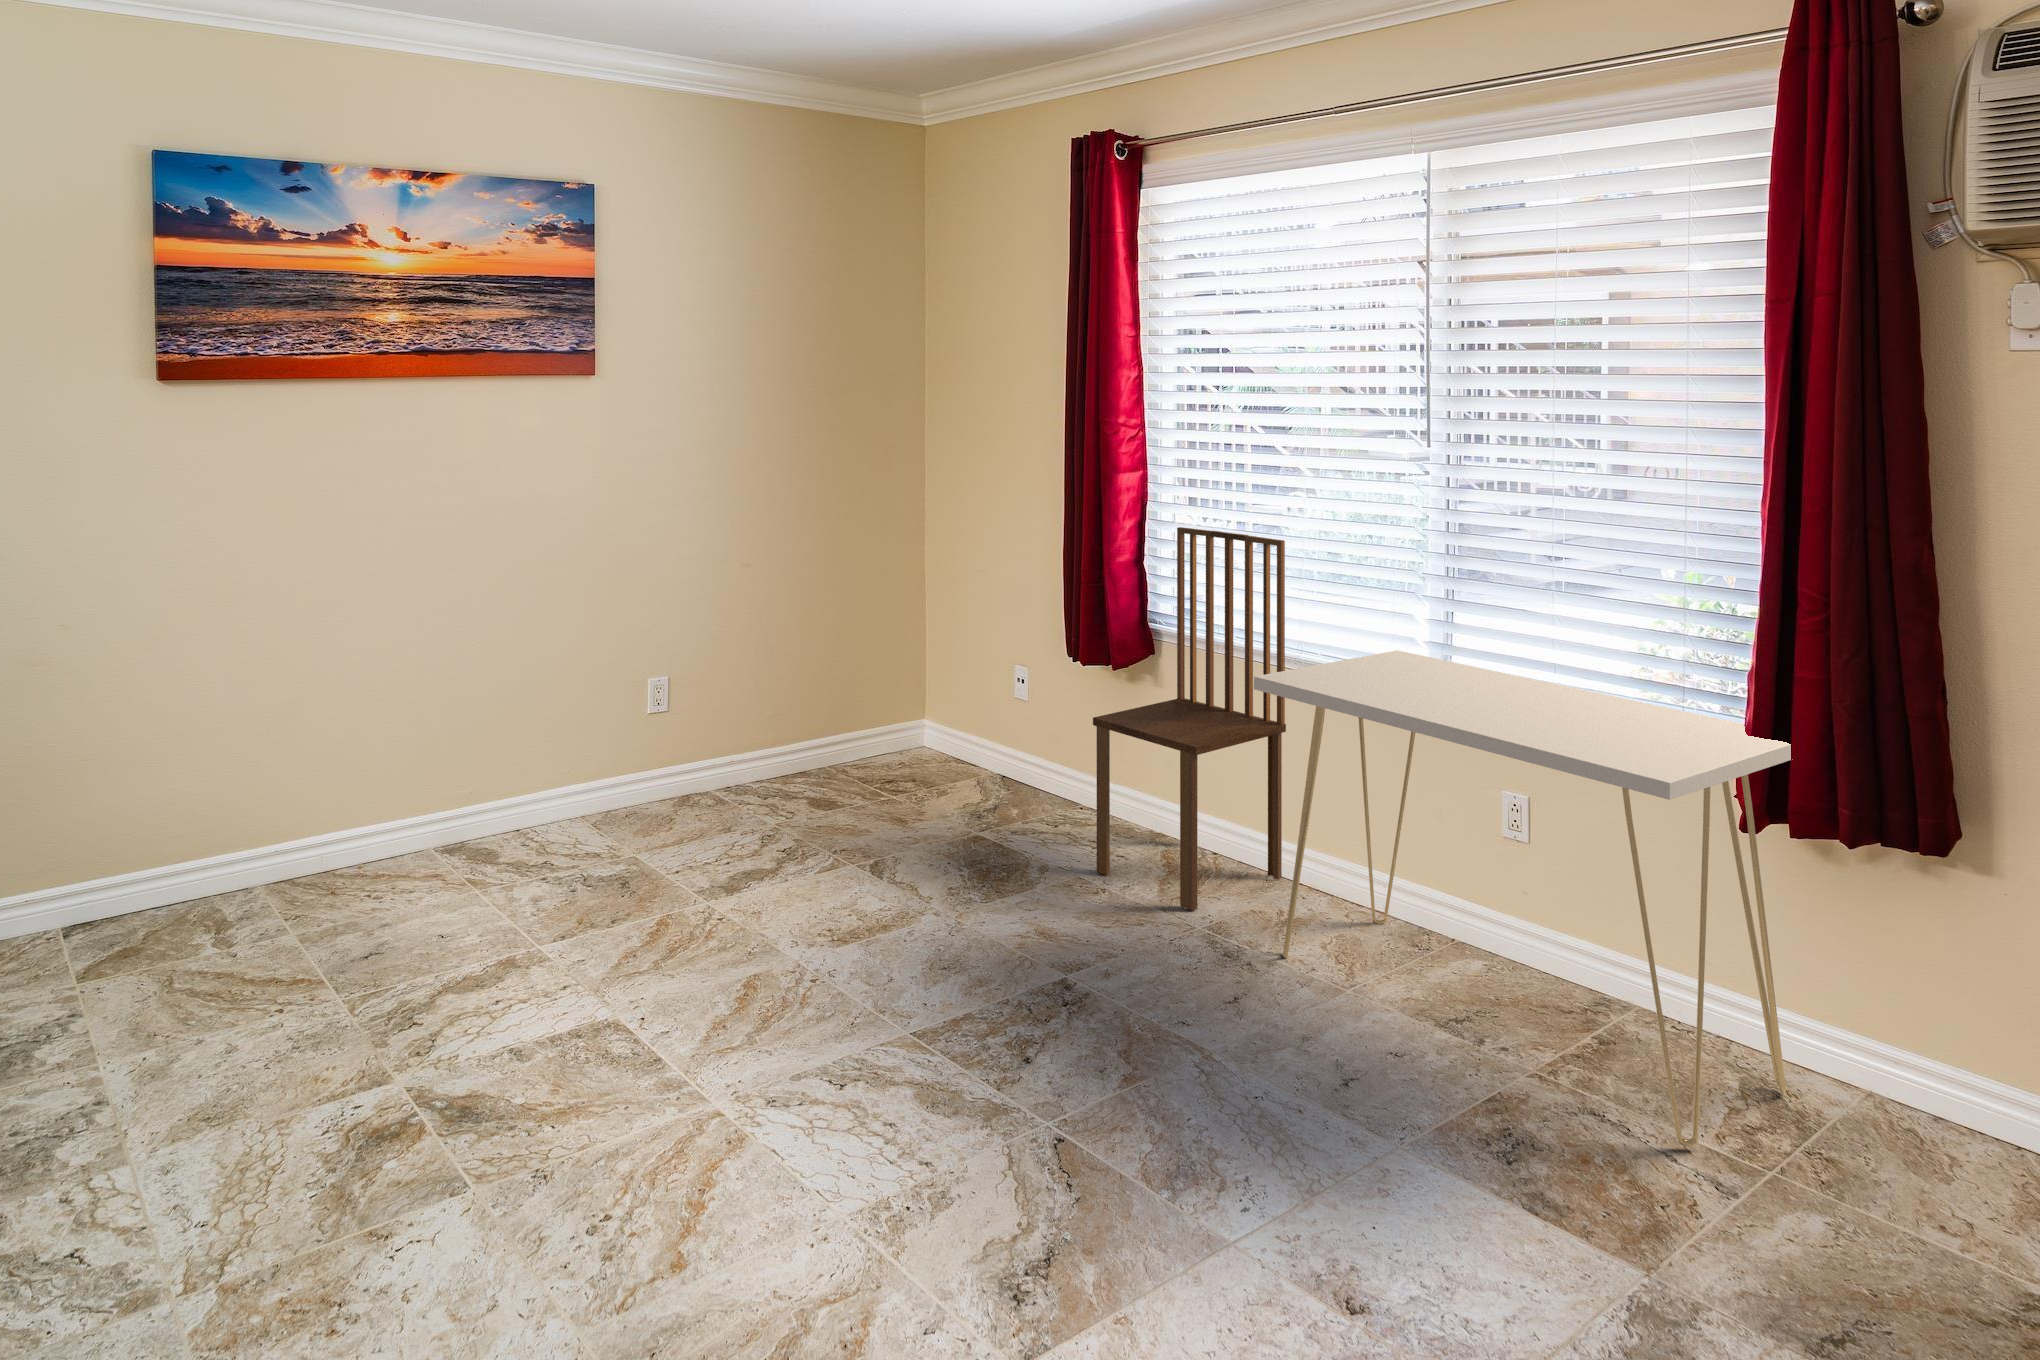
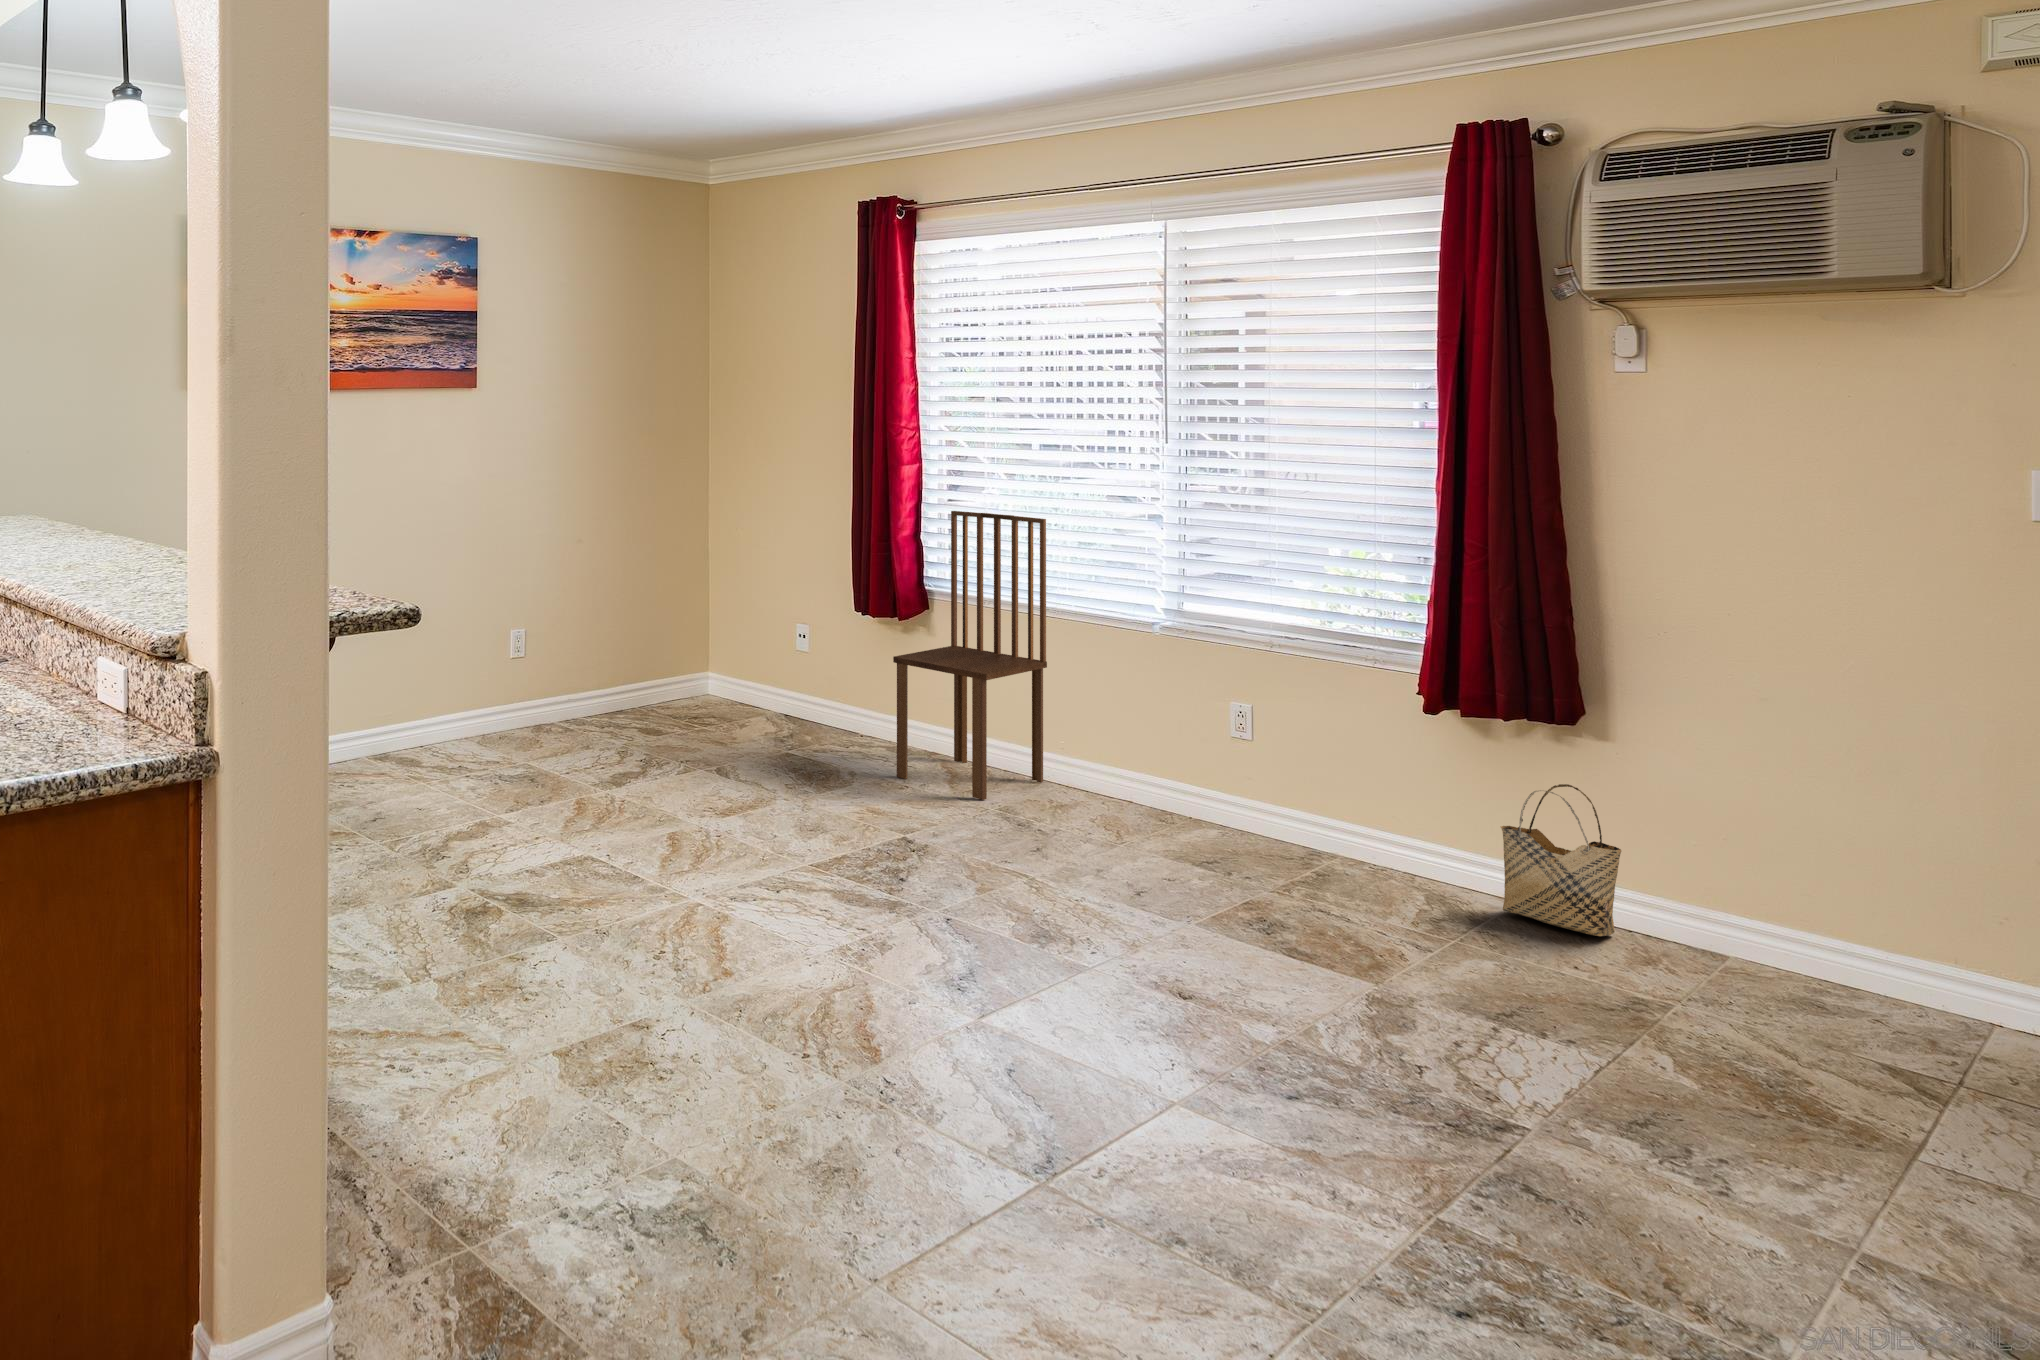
console table: present [1254,650,1791,1147] -> none [1043,601,1472,926]
woven basket: none [1845,934,2014,1165] -> present [1501,784,1621,936]

